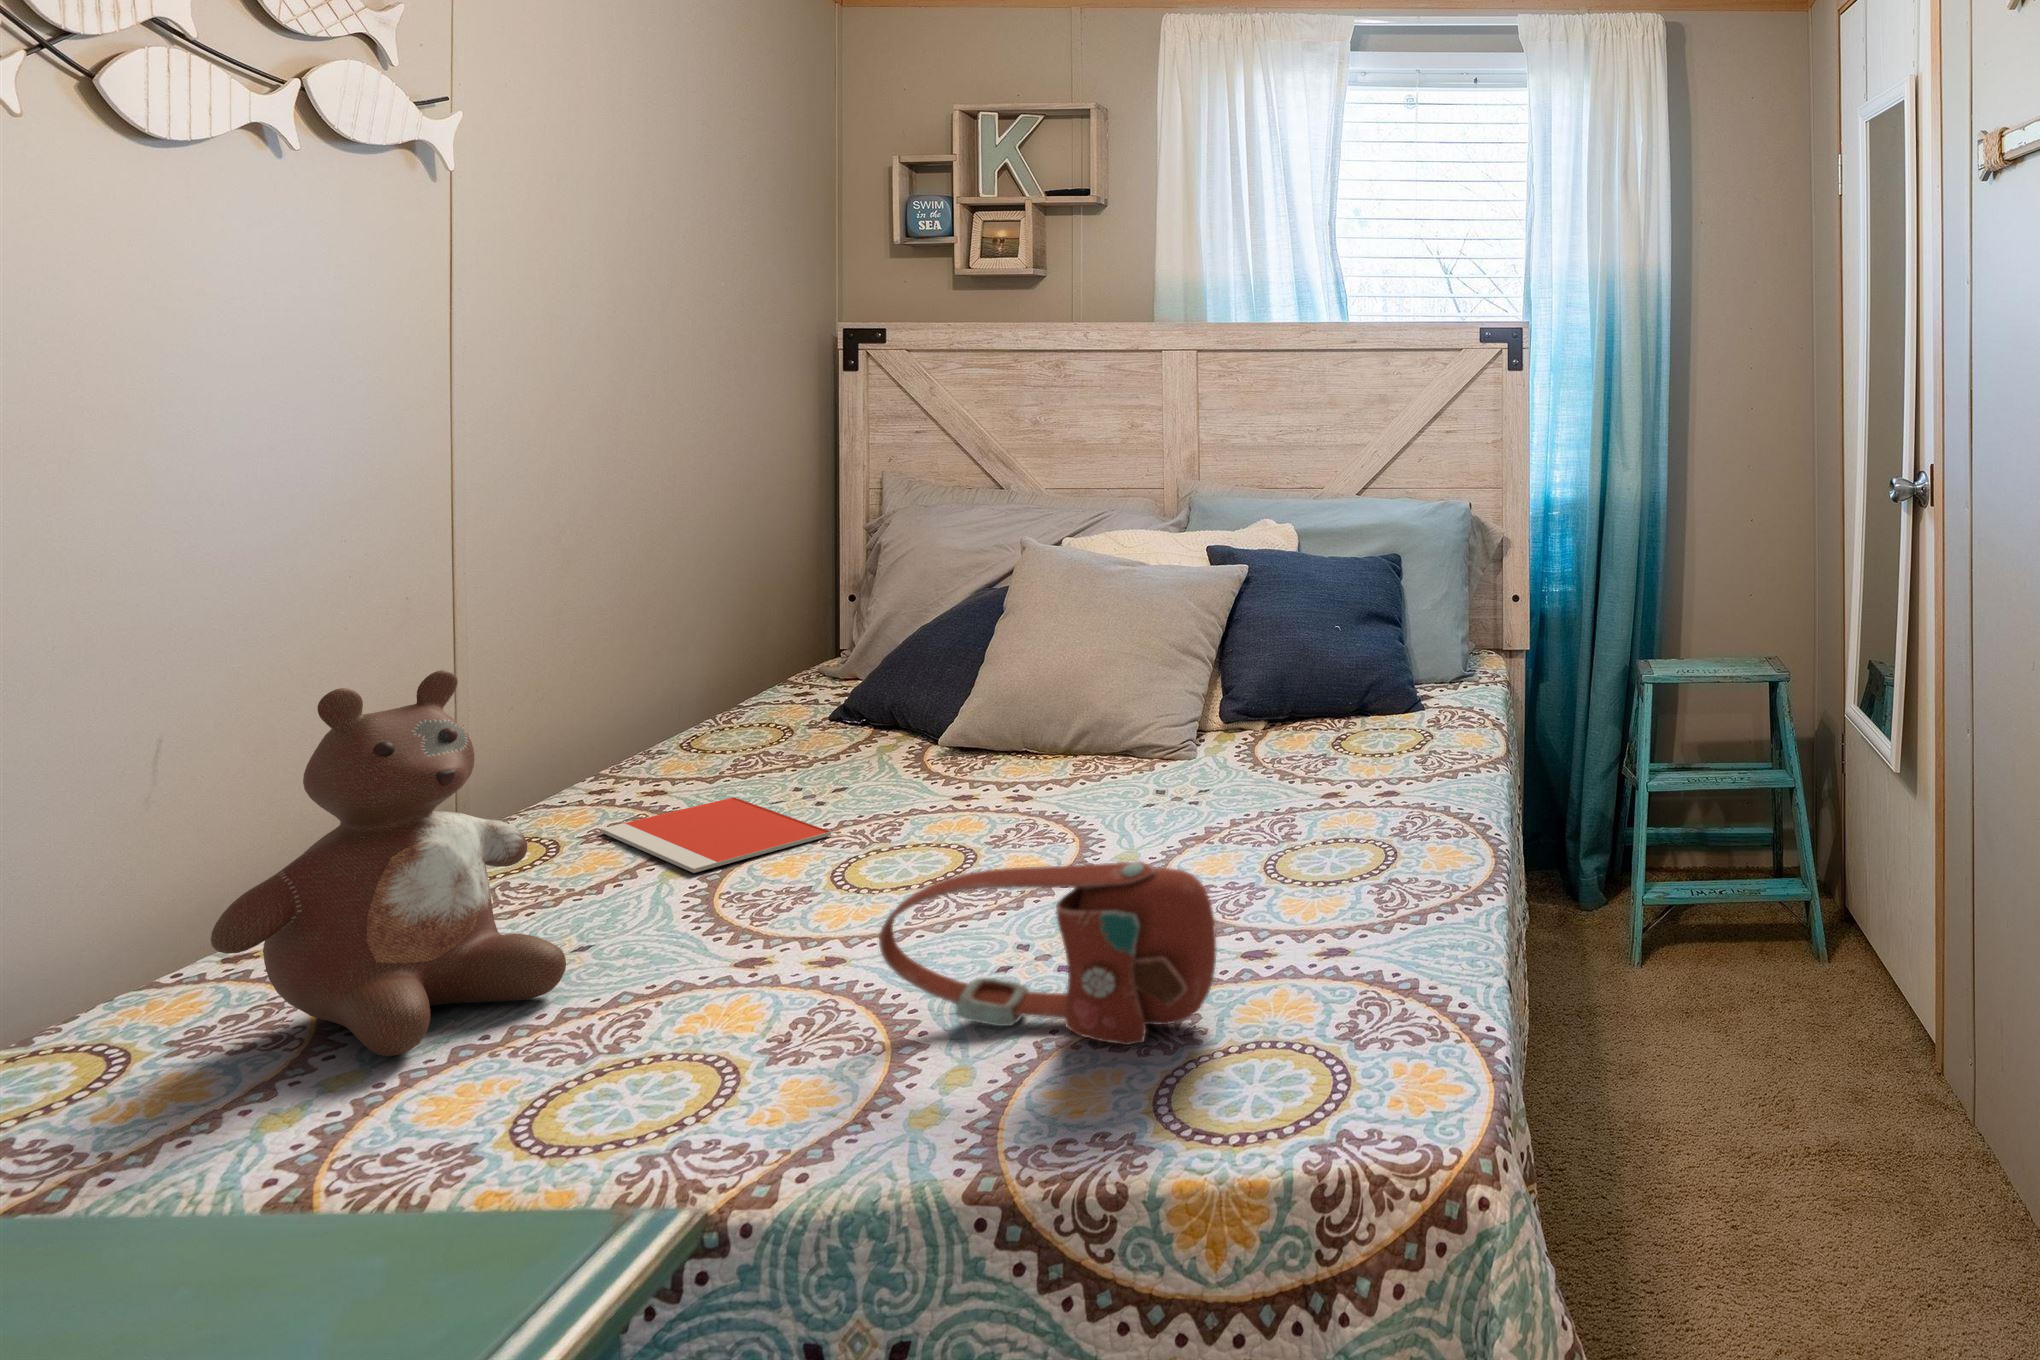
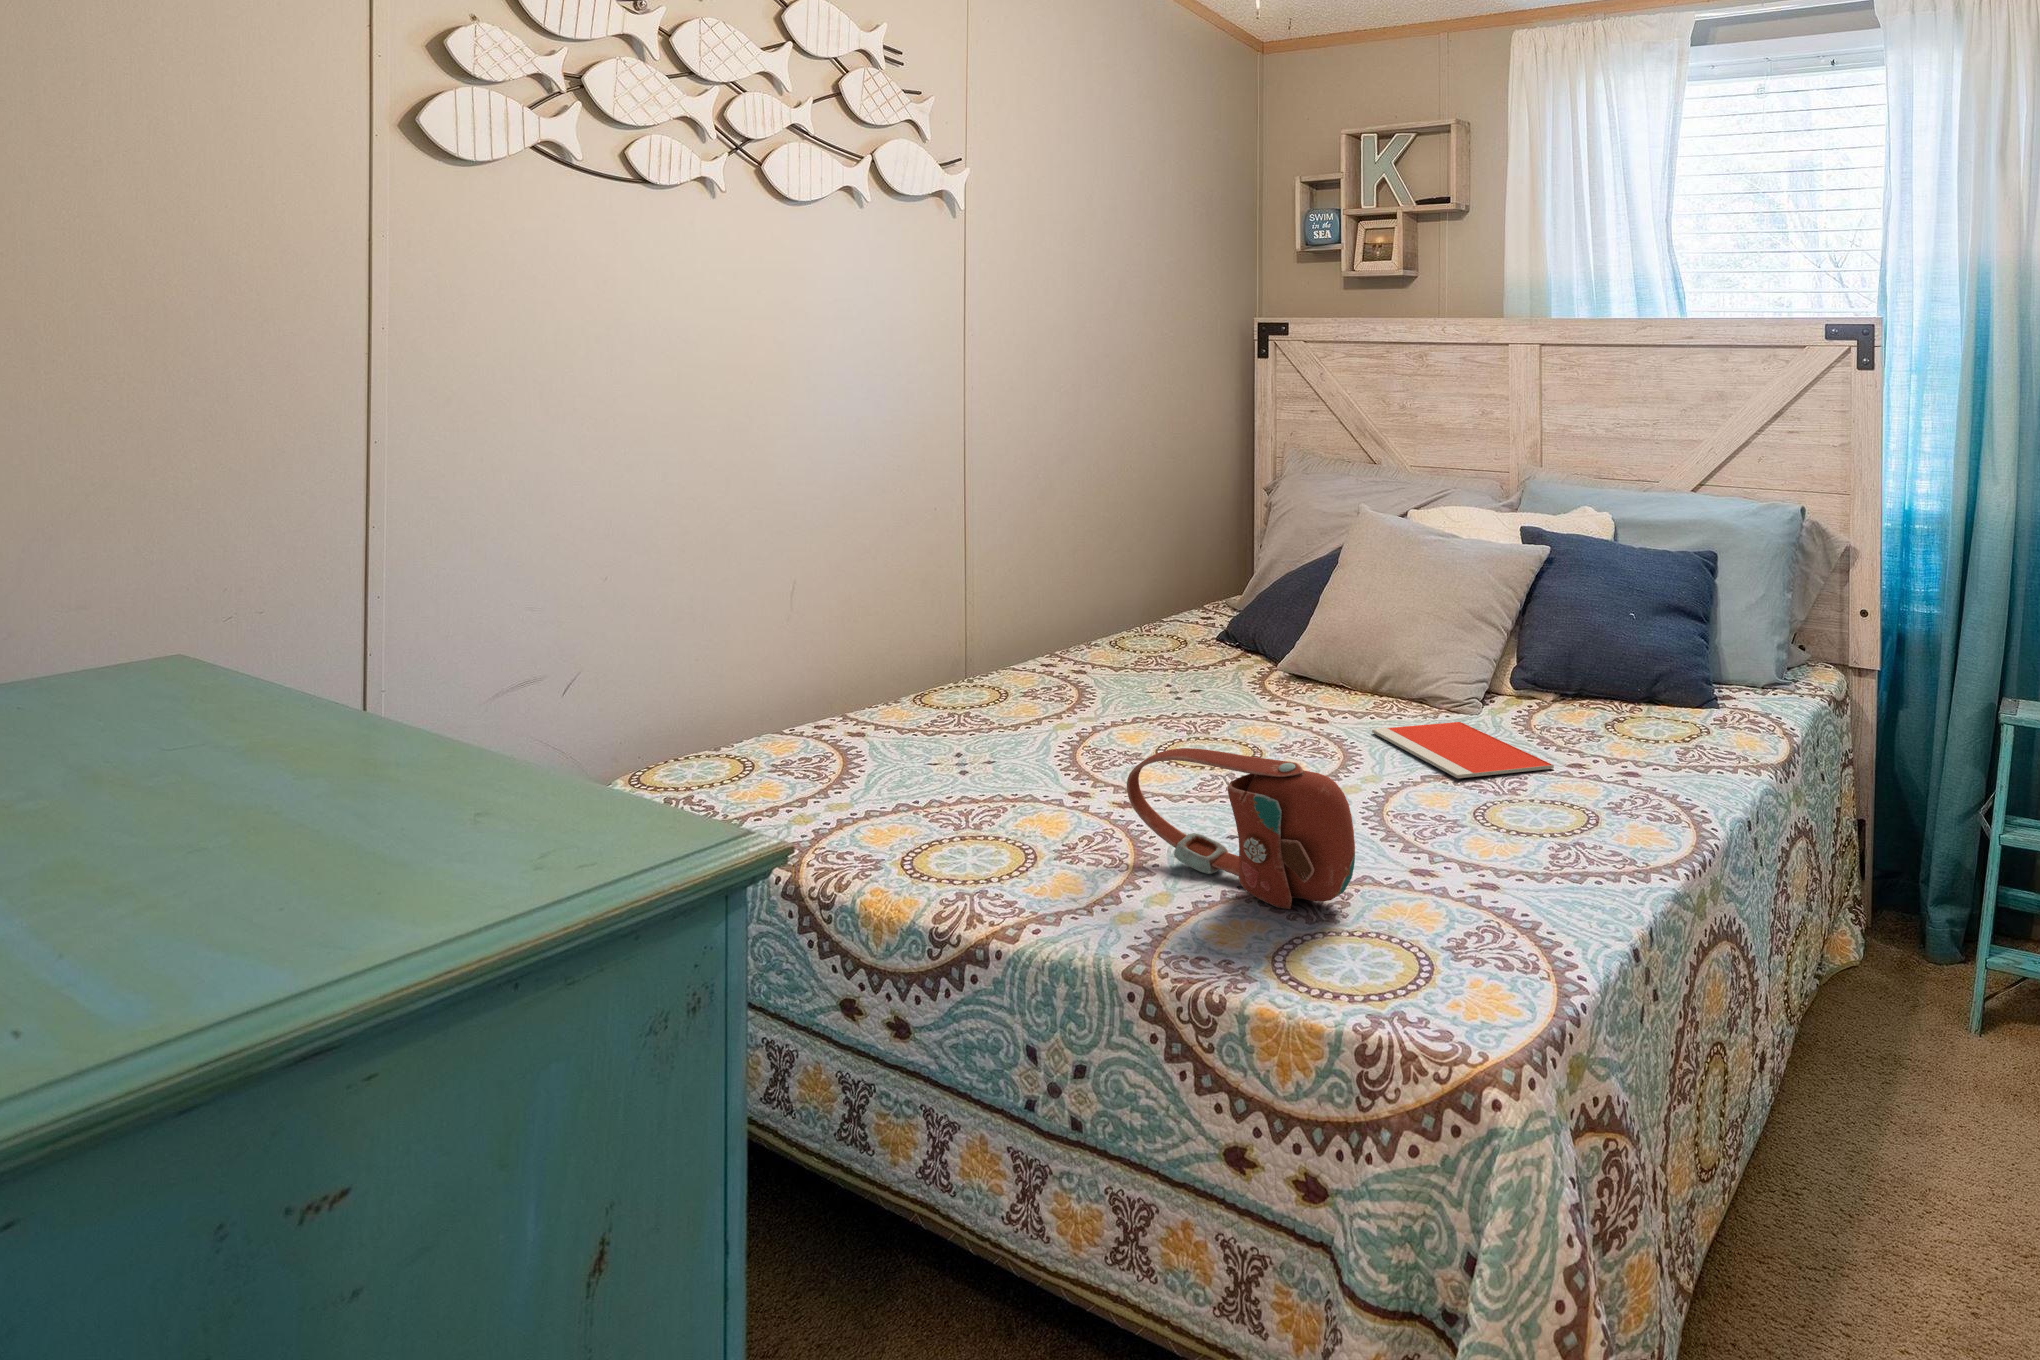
stuffed bear: present [211,670,566,1056] -> none [793,557,971,799]
notebook: present [601,797,831,873] -> present [1372,722,1554,778]

